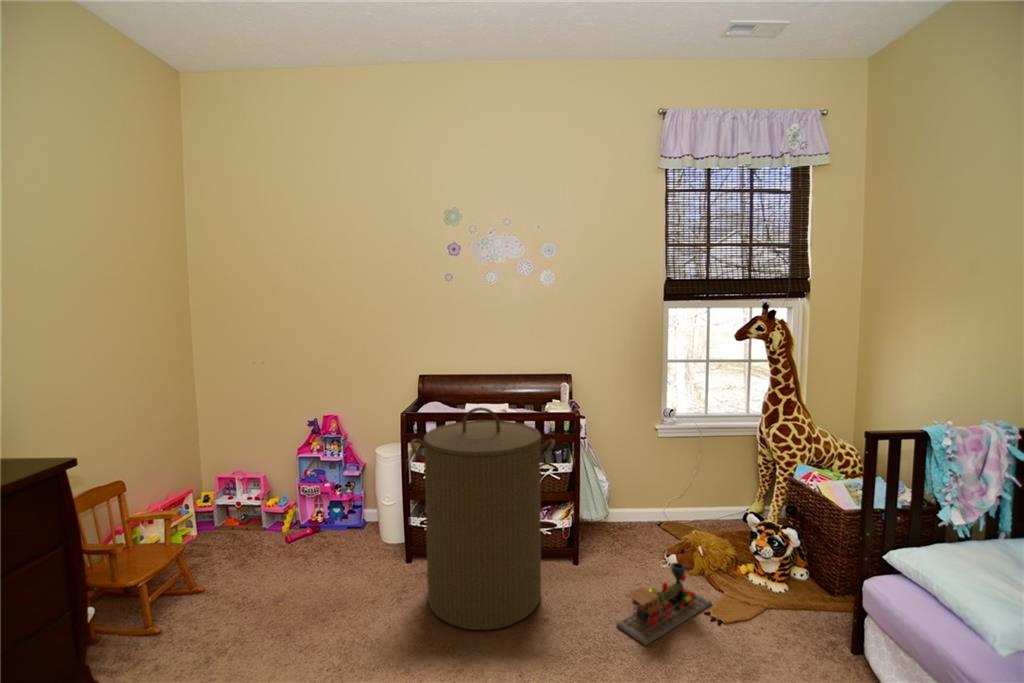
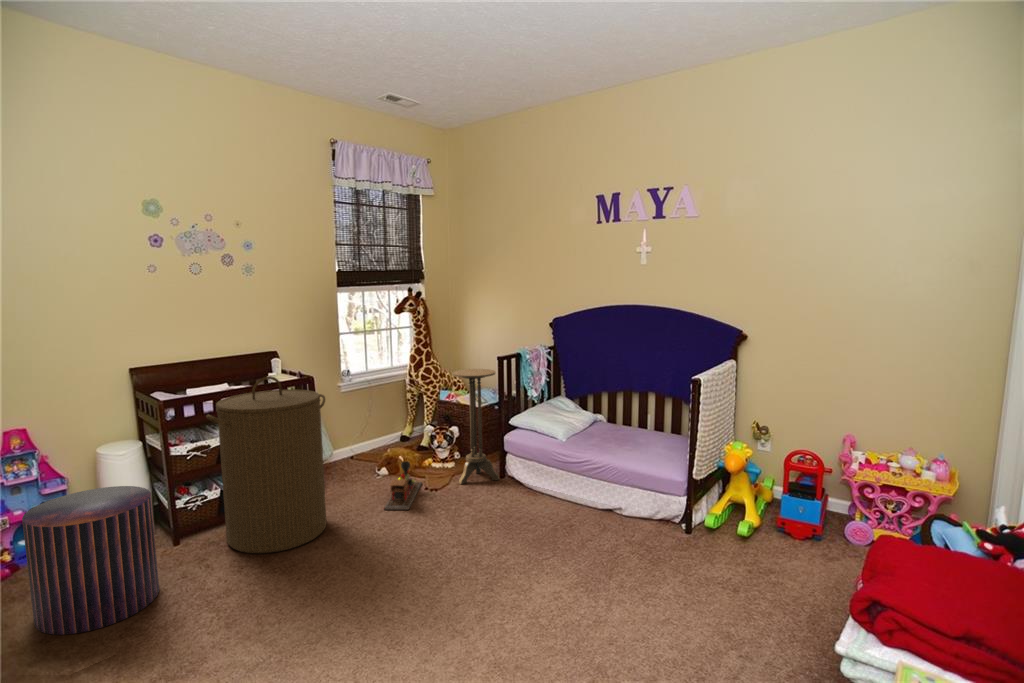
side table: none [768,445,861,666] -> present [452,369,499,484]
pouf: none [233,486,347,633] -> present [22,486,159,635]

